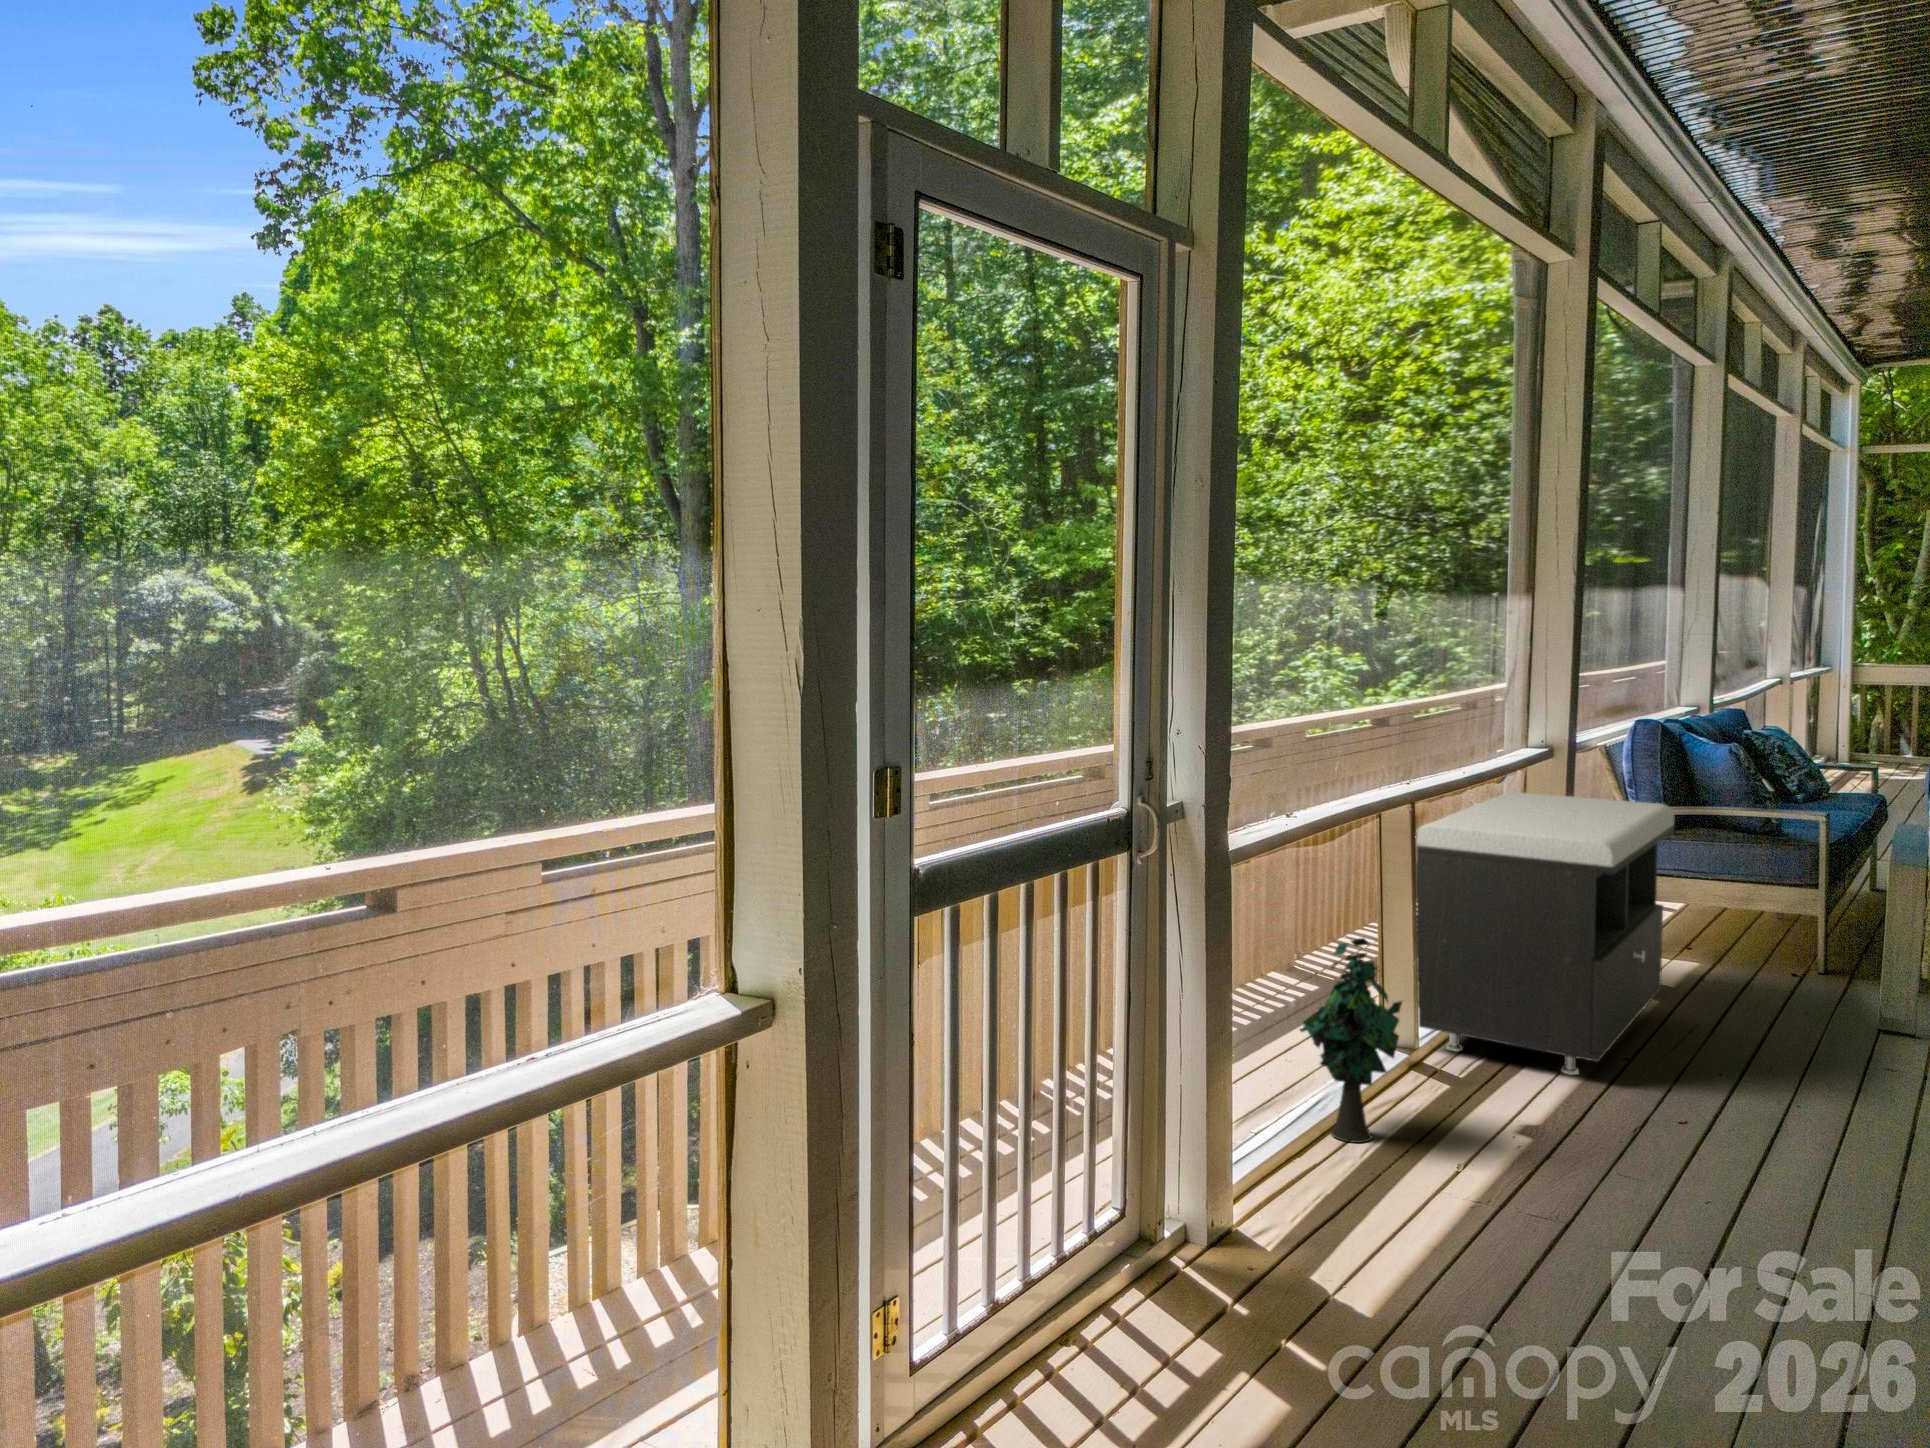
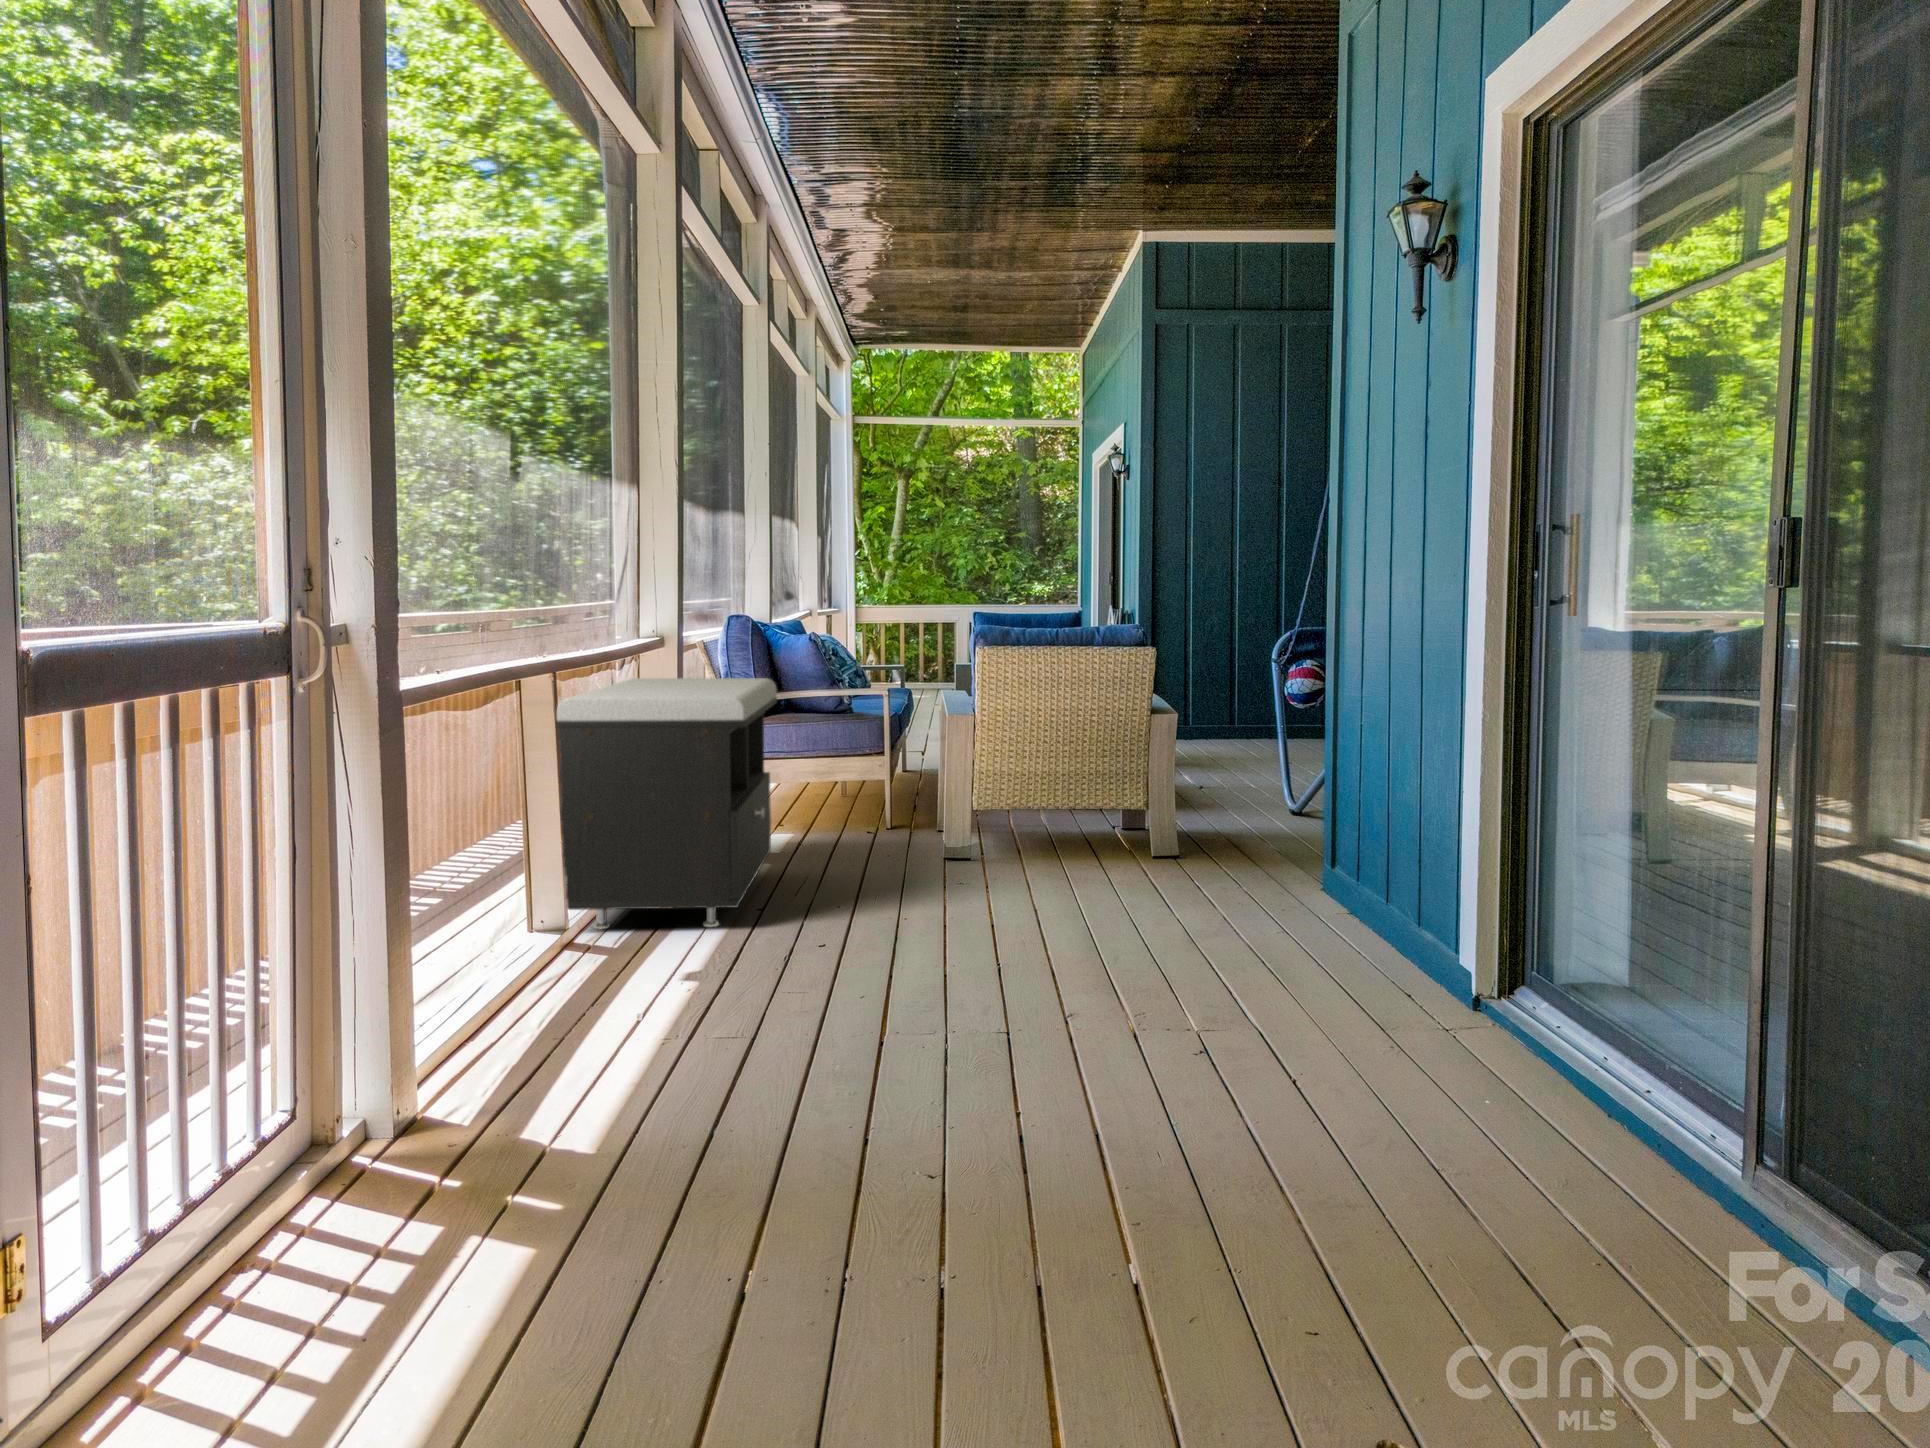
decorative plant: present [1300,938,1402,1143] -> none [461,800,569,1018]

